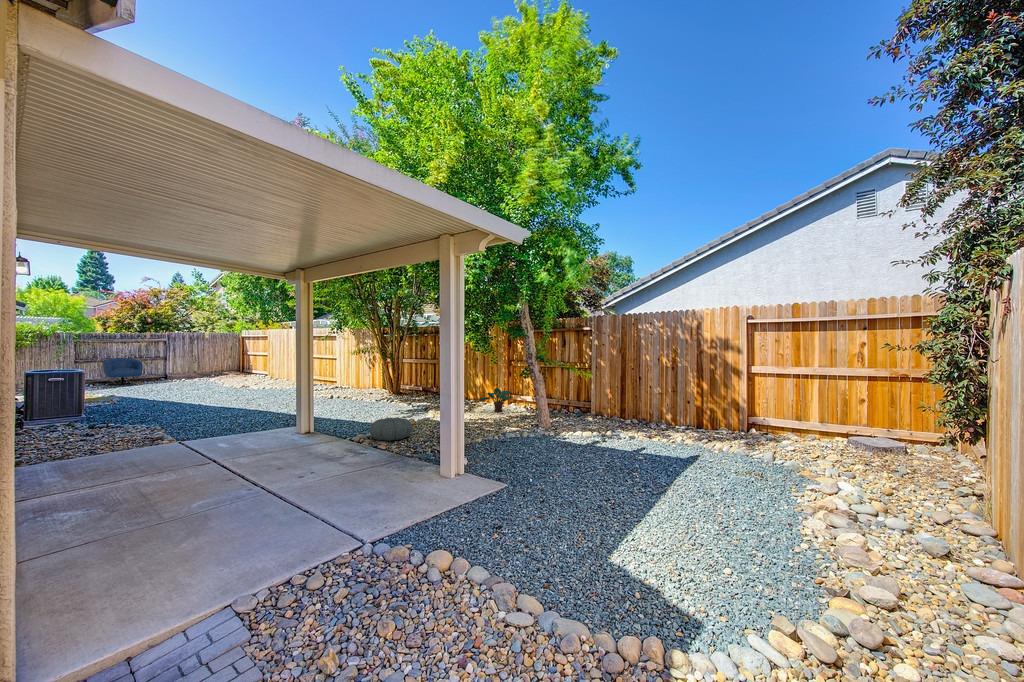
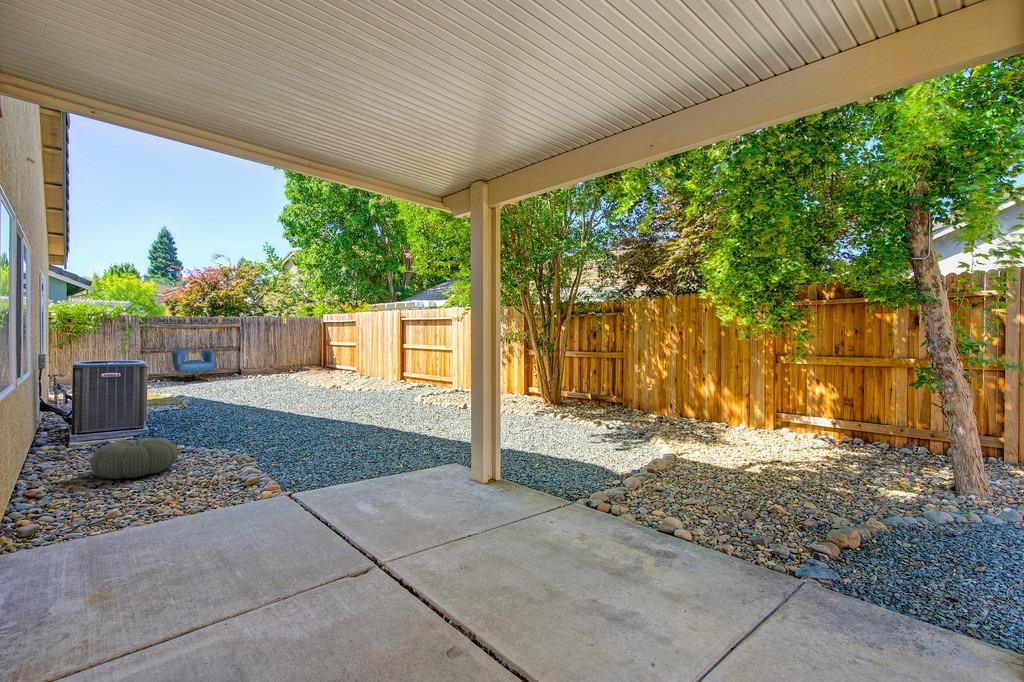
potted plant: present [478,388,511,412] -> none [730,400,802,444]
pouf: present [370,417,412,441] -> present [91,438,178,479]

